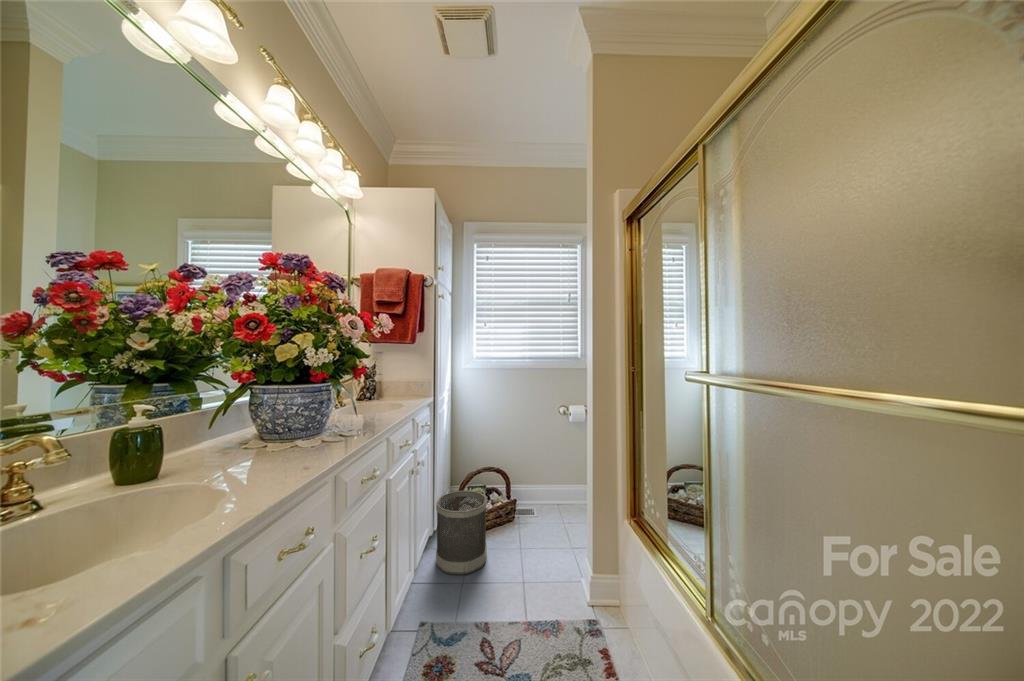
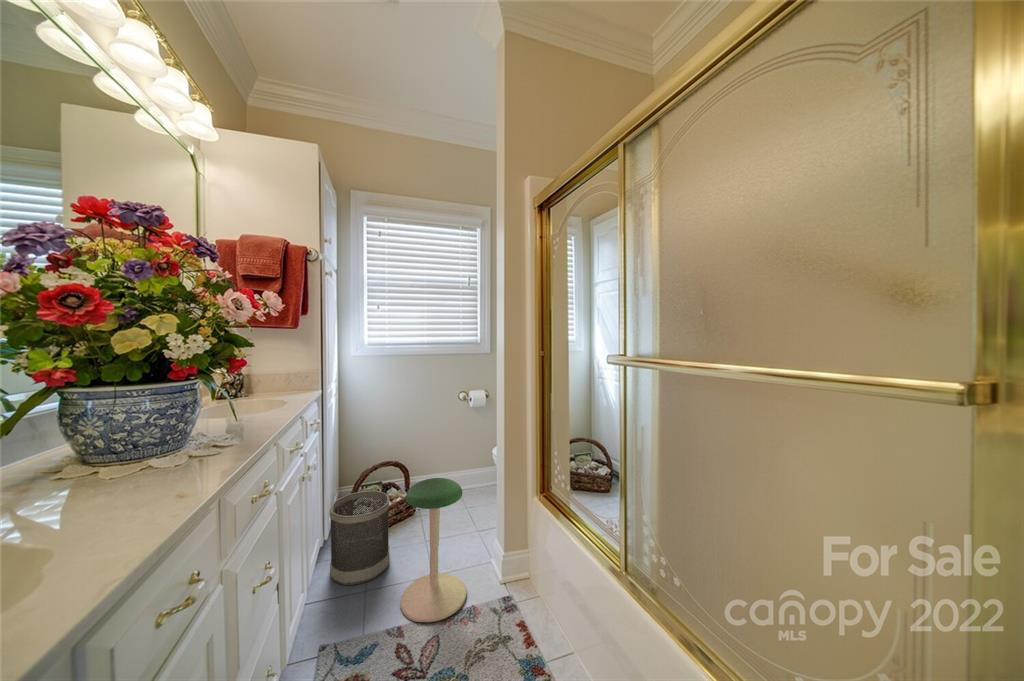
stool: none [490,486,553,627] -> present [400,478,467,622]

